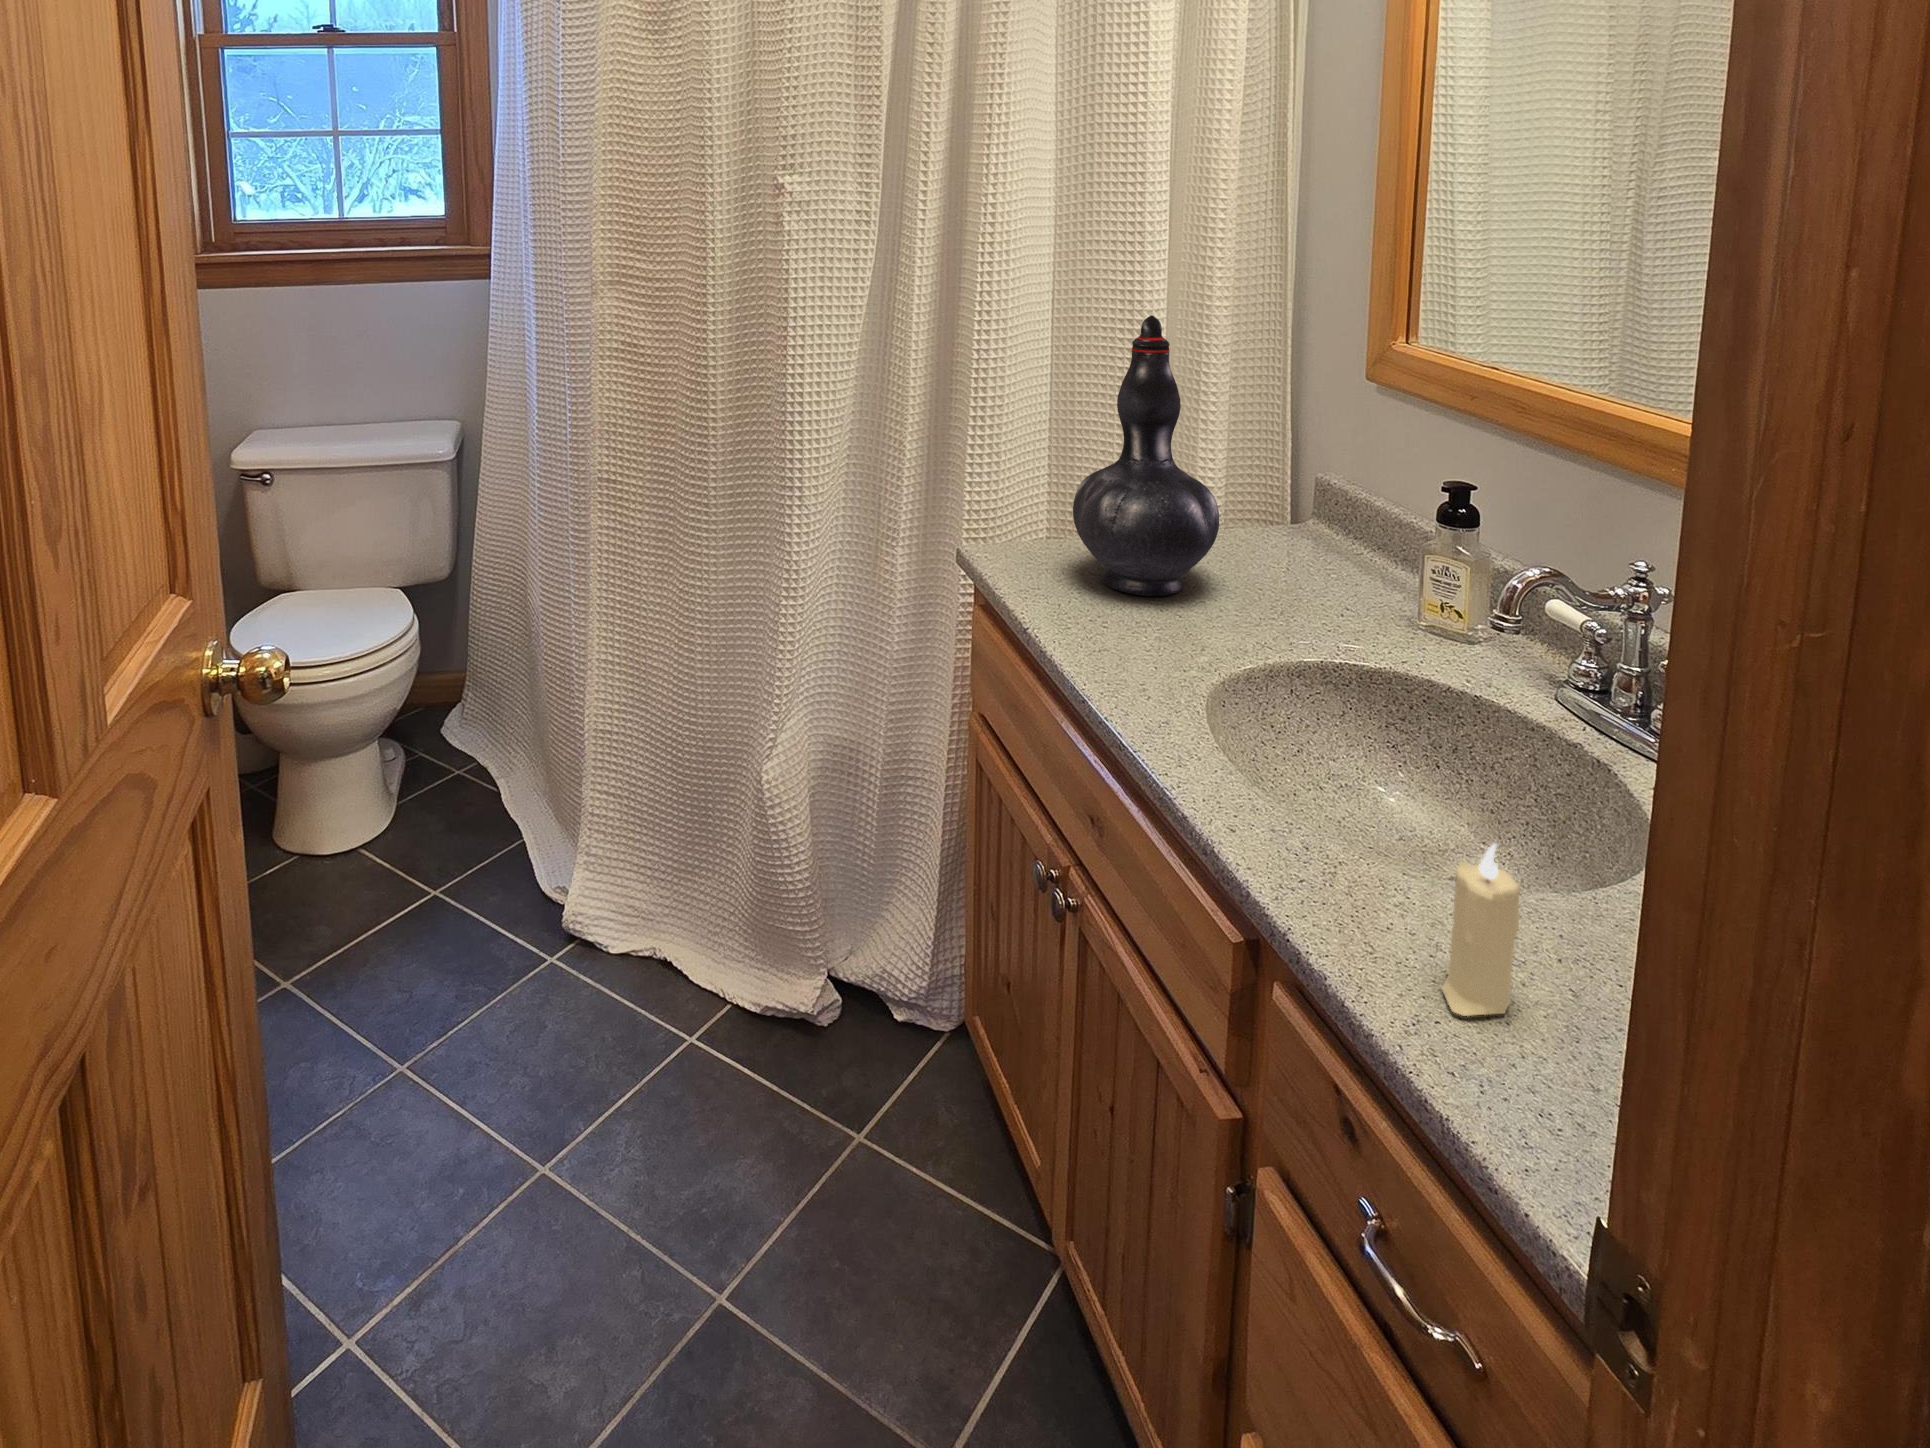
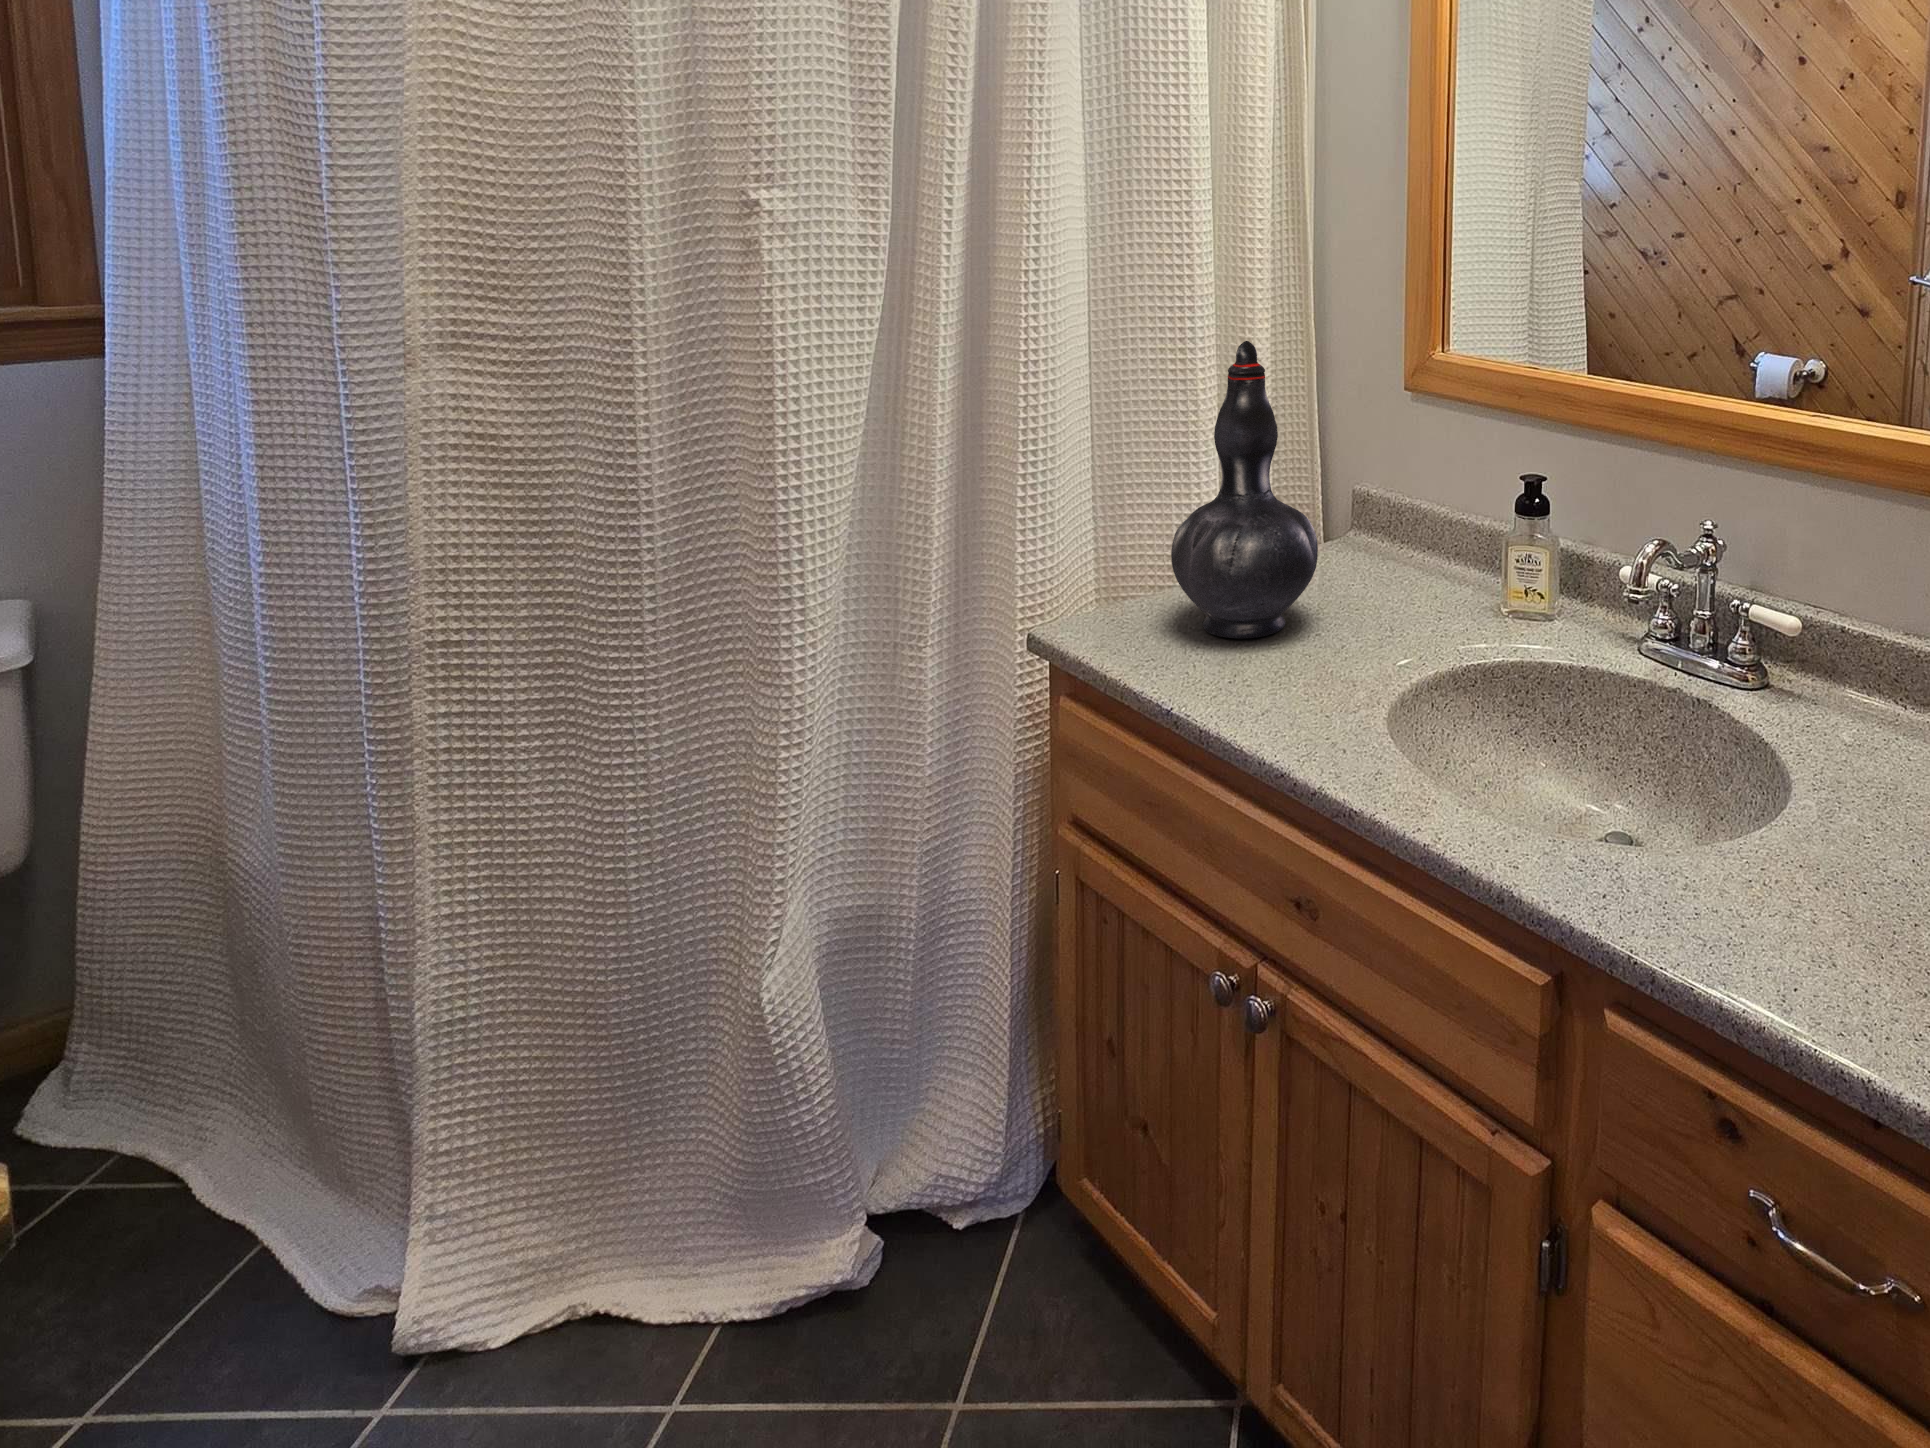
candle: present [1442,844,1520,1016] -> none [1683,760,1741,915]

